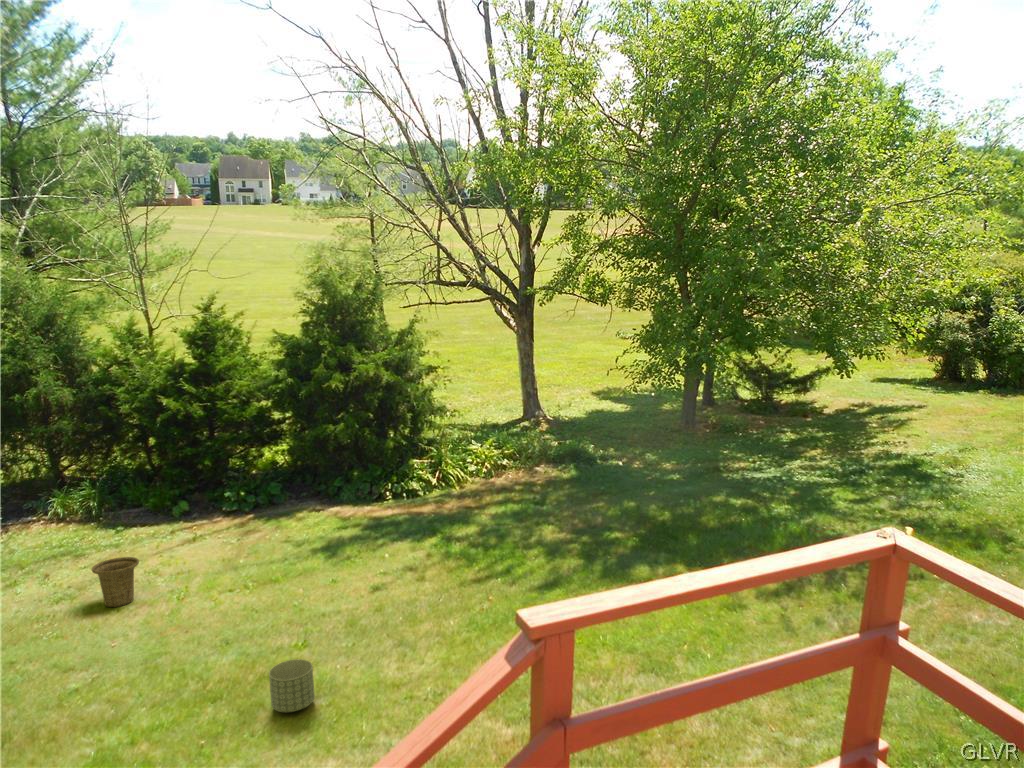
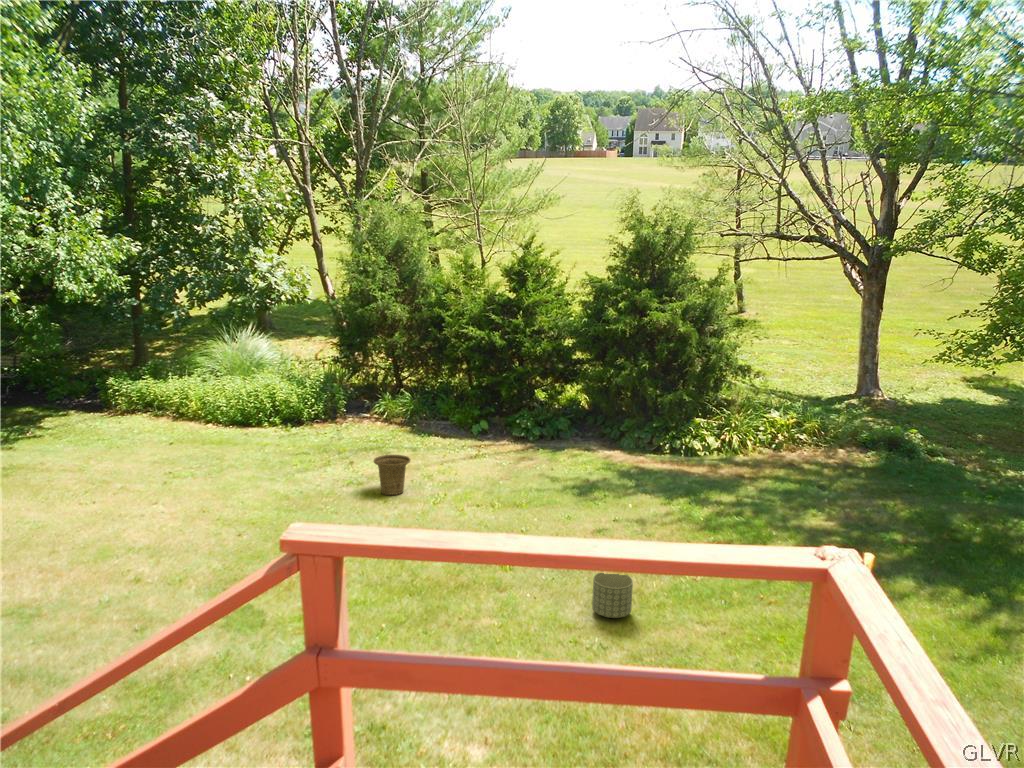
planter: present [269,659,315,712] -> present [592,573,633,618]

